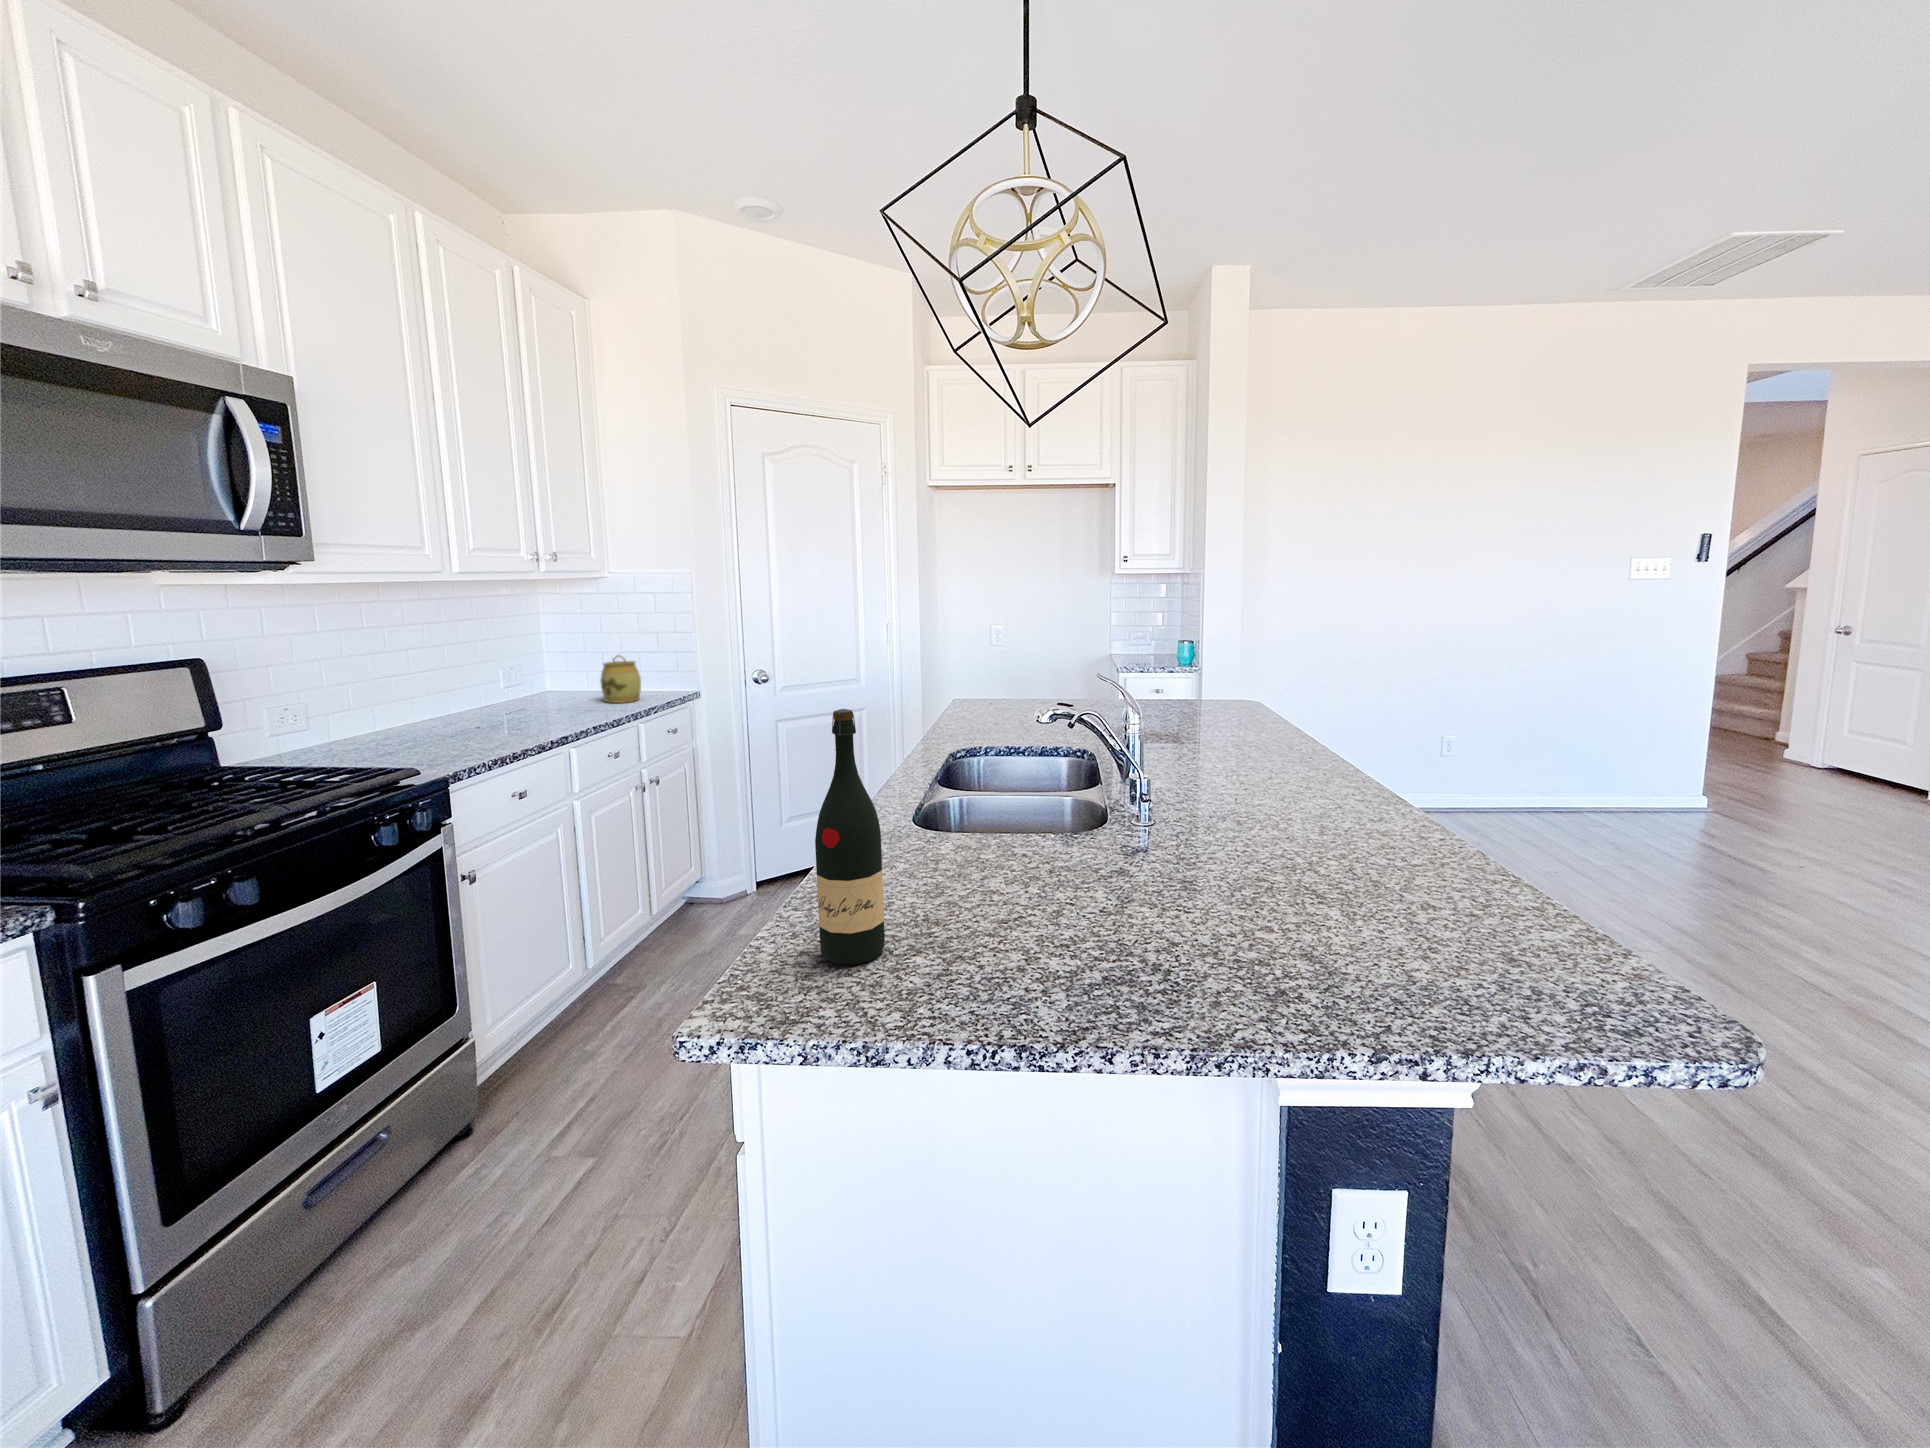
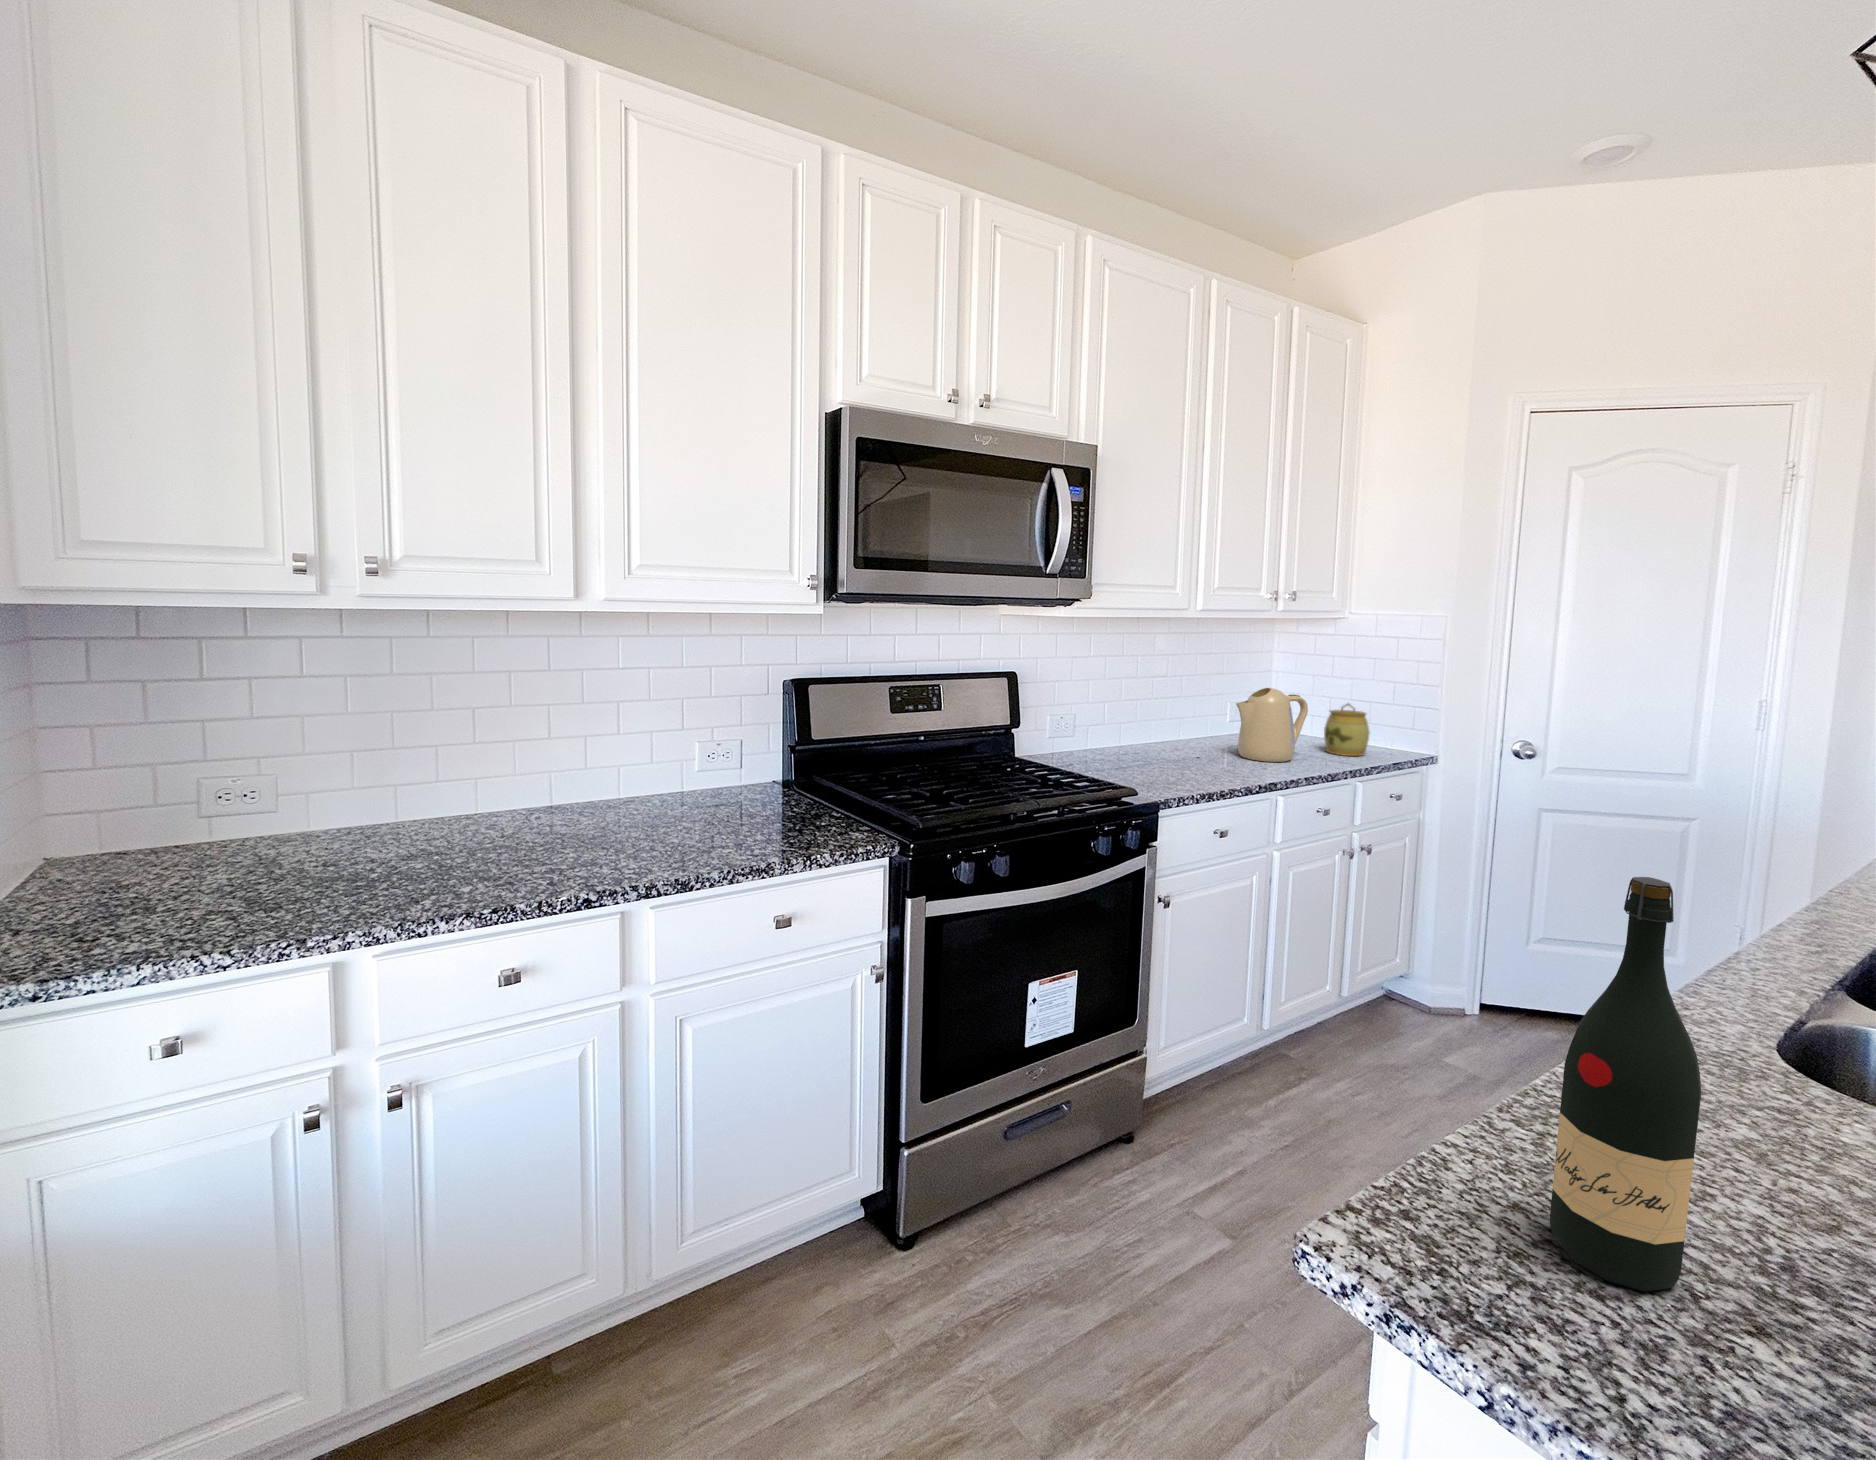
kettle: none [510,647,583,720] -> present [1236,688,1308,762]

